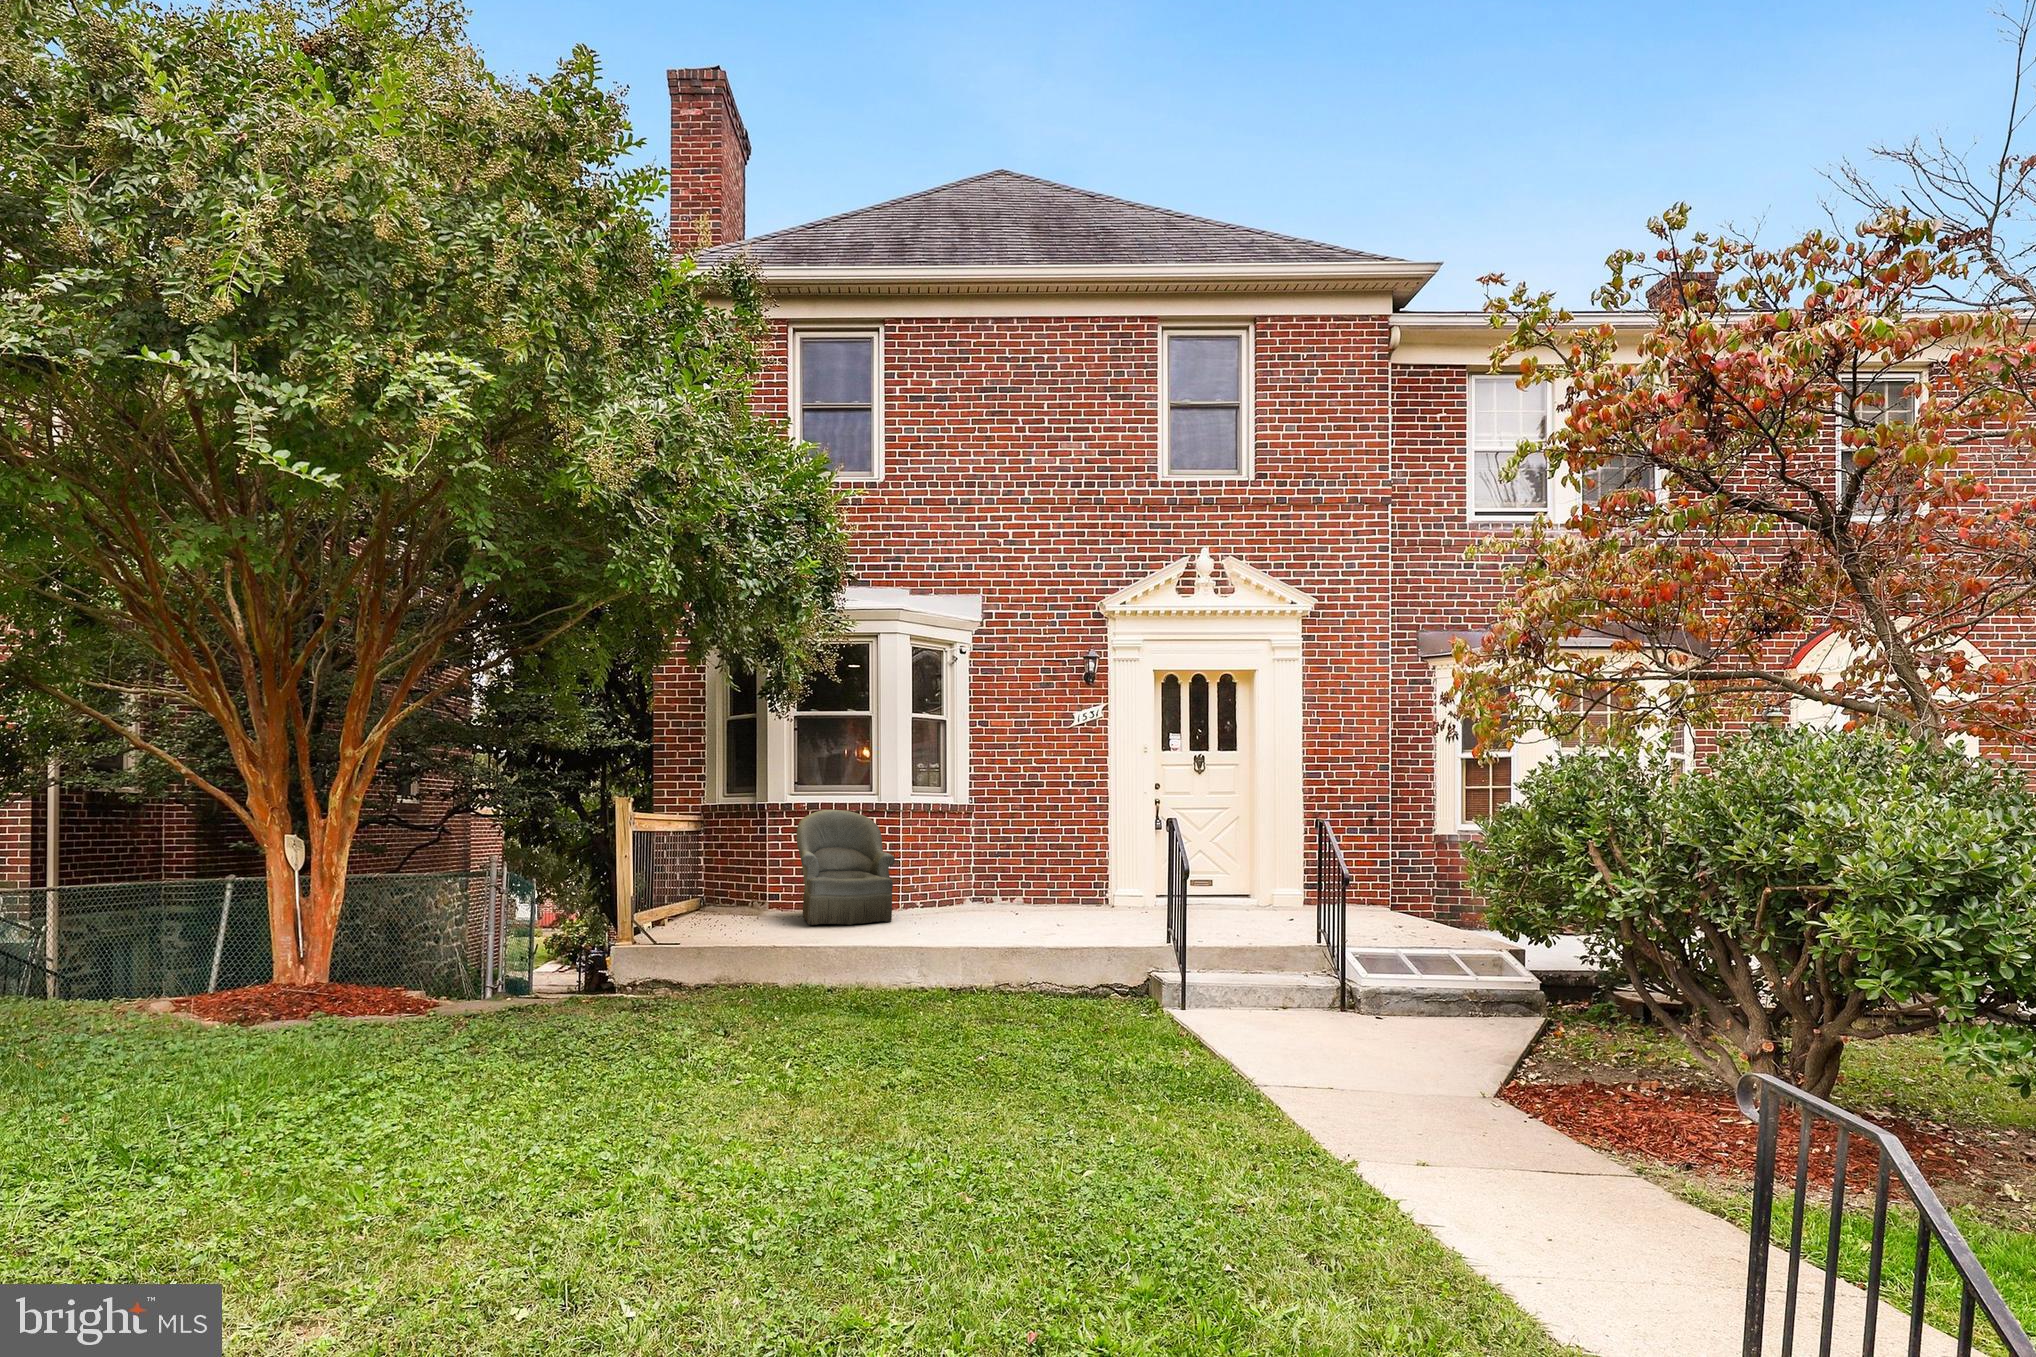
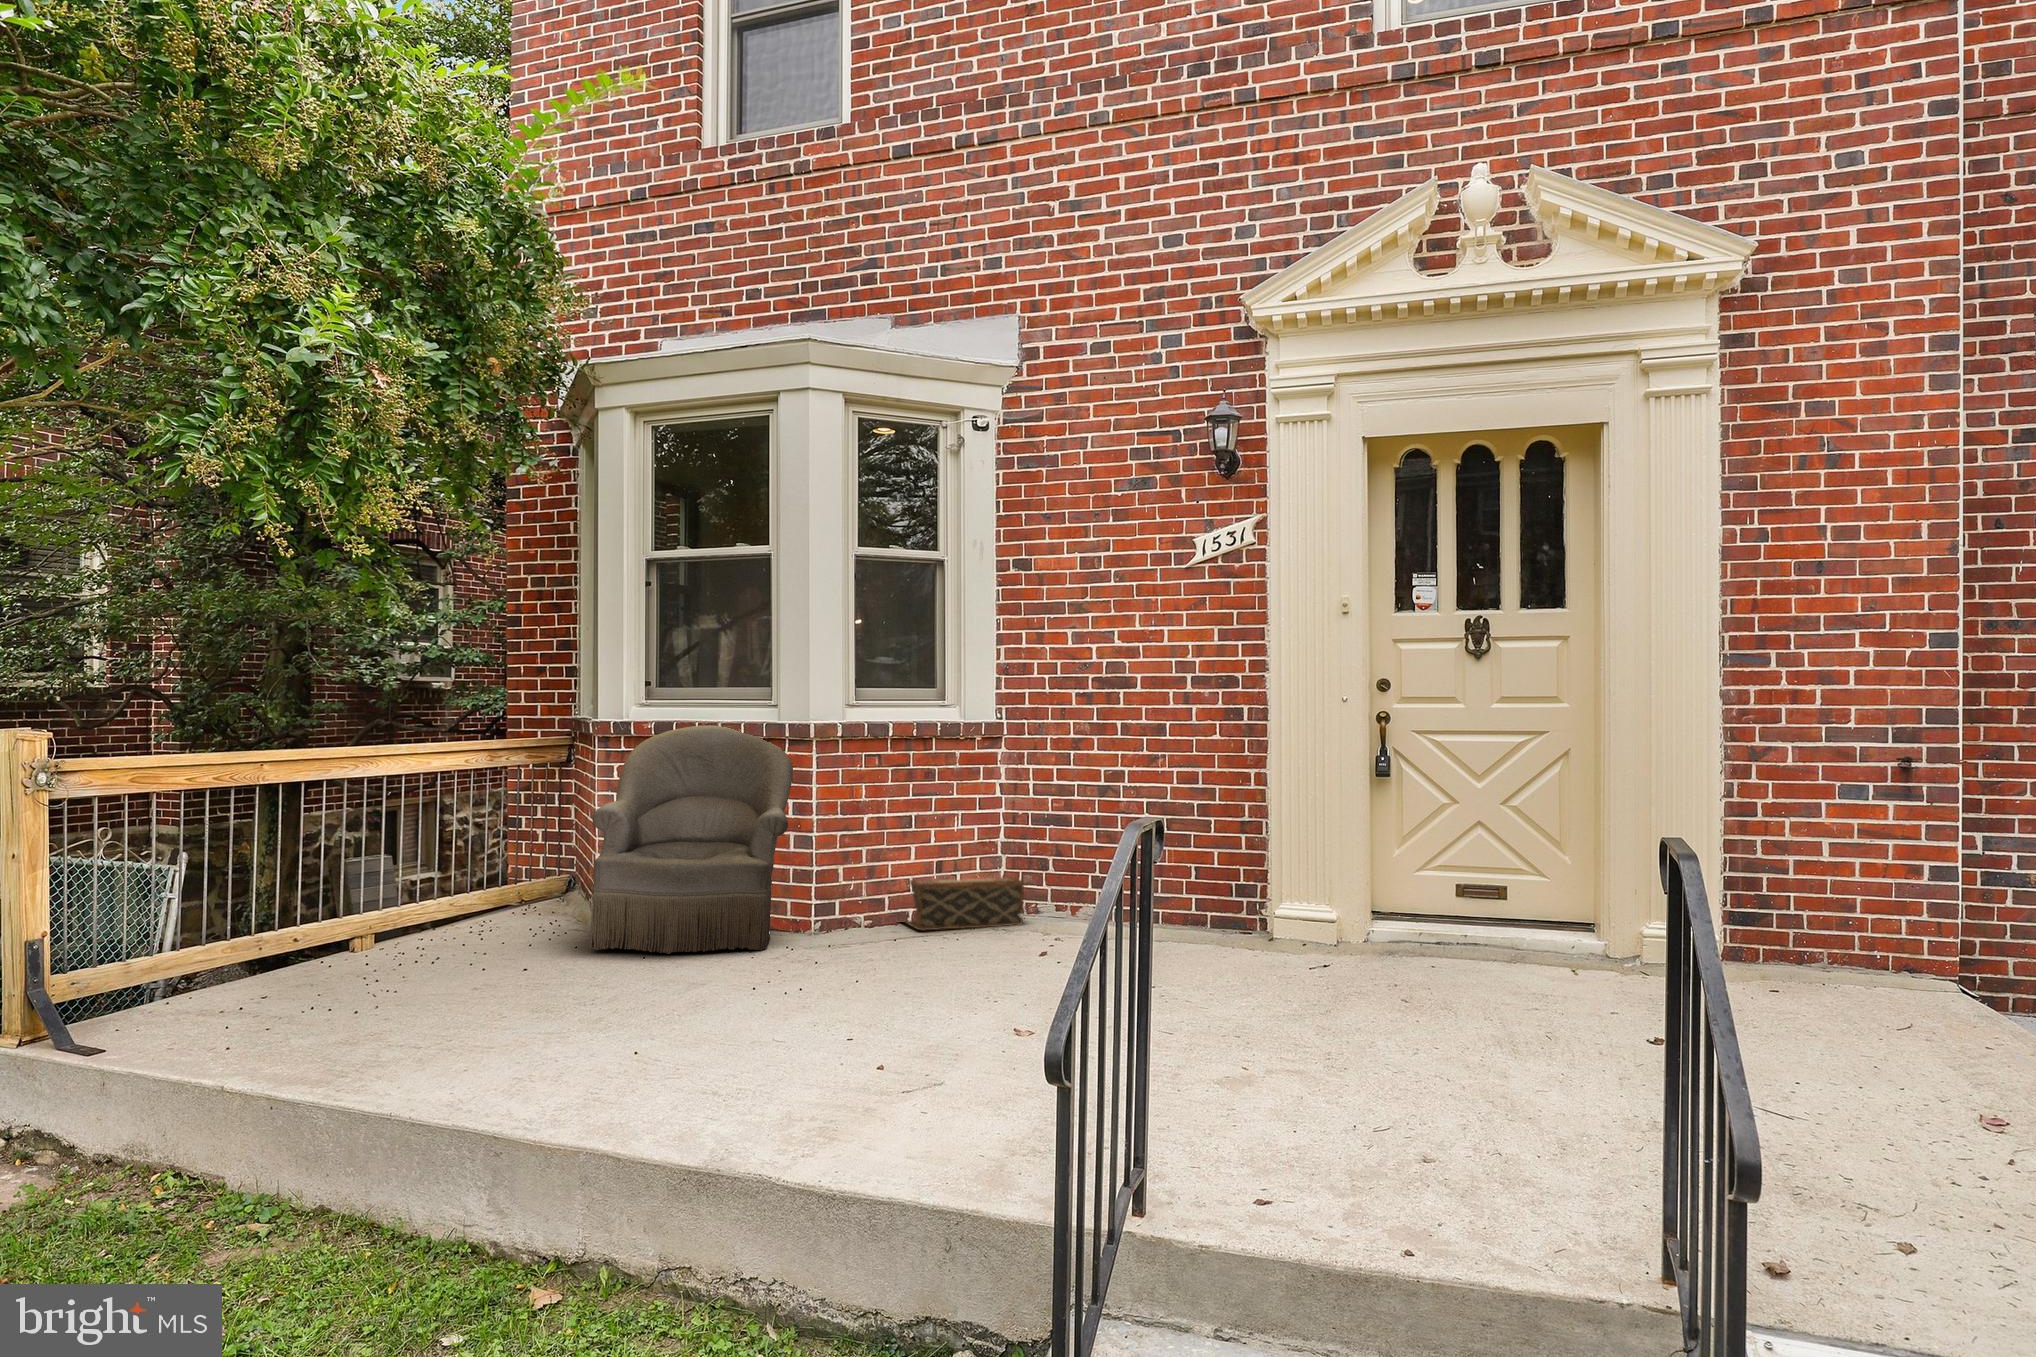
woven basket: none [929,883,992,911] -> present [906,877,1024,930]

